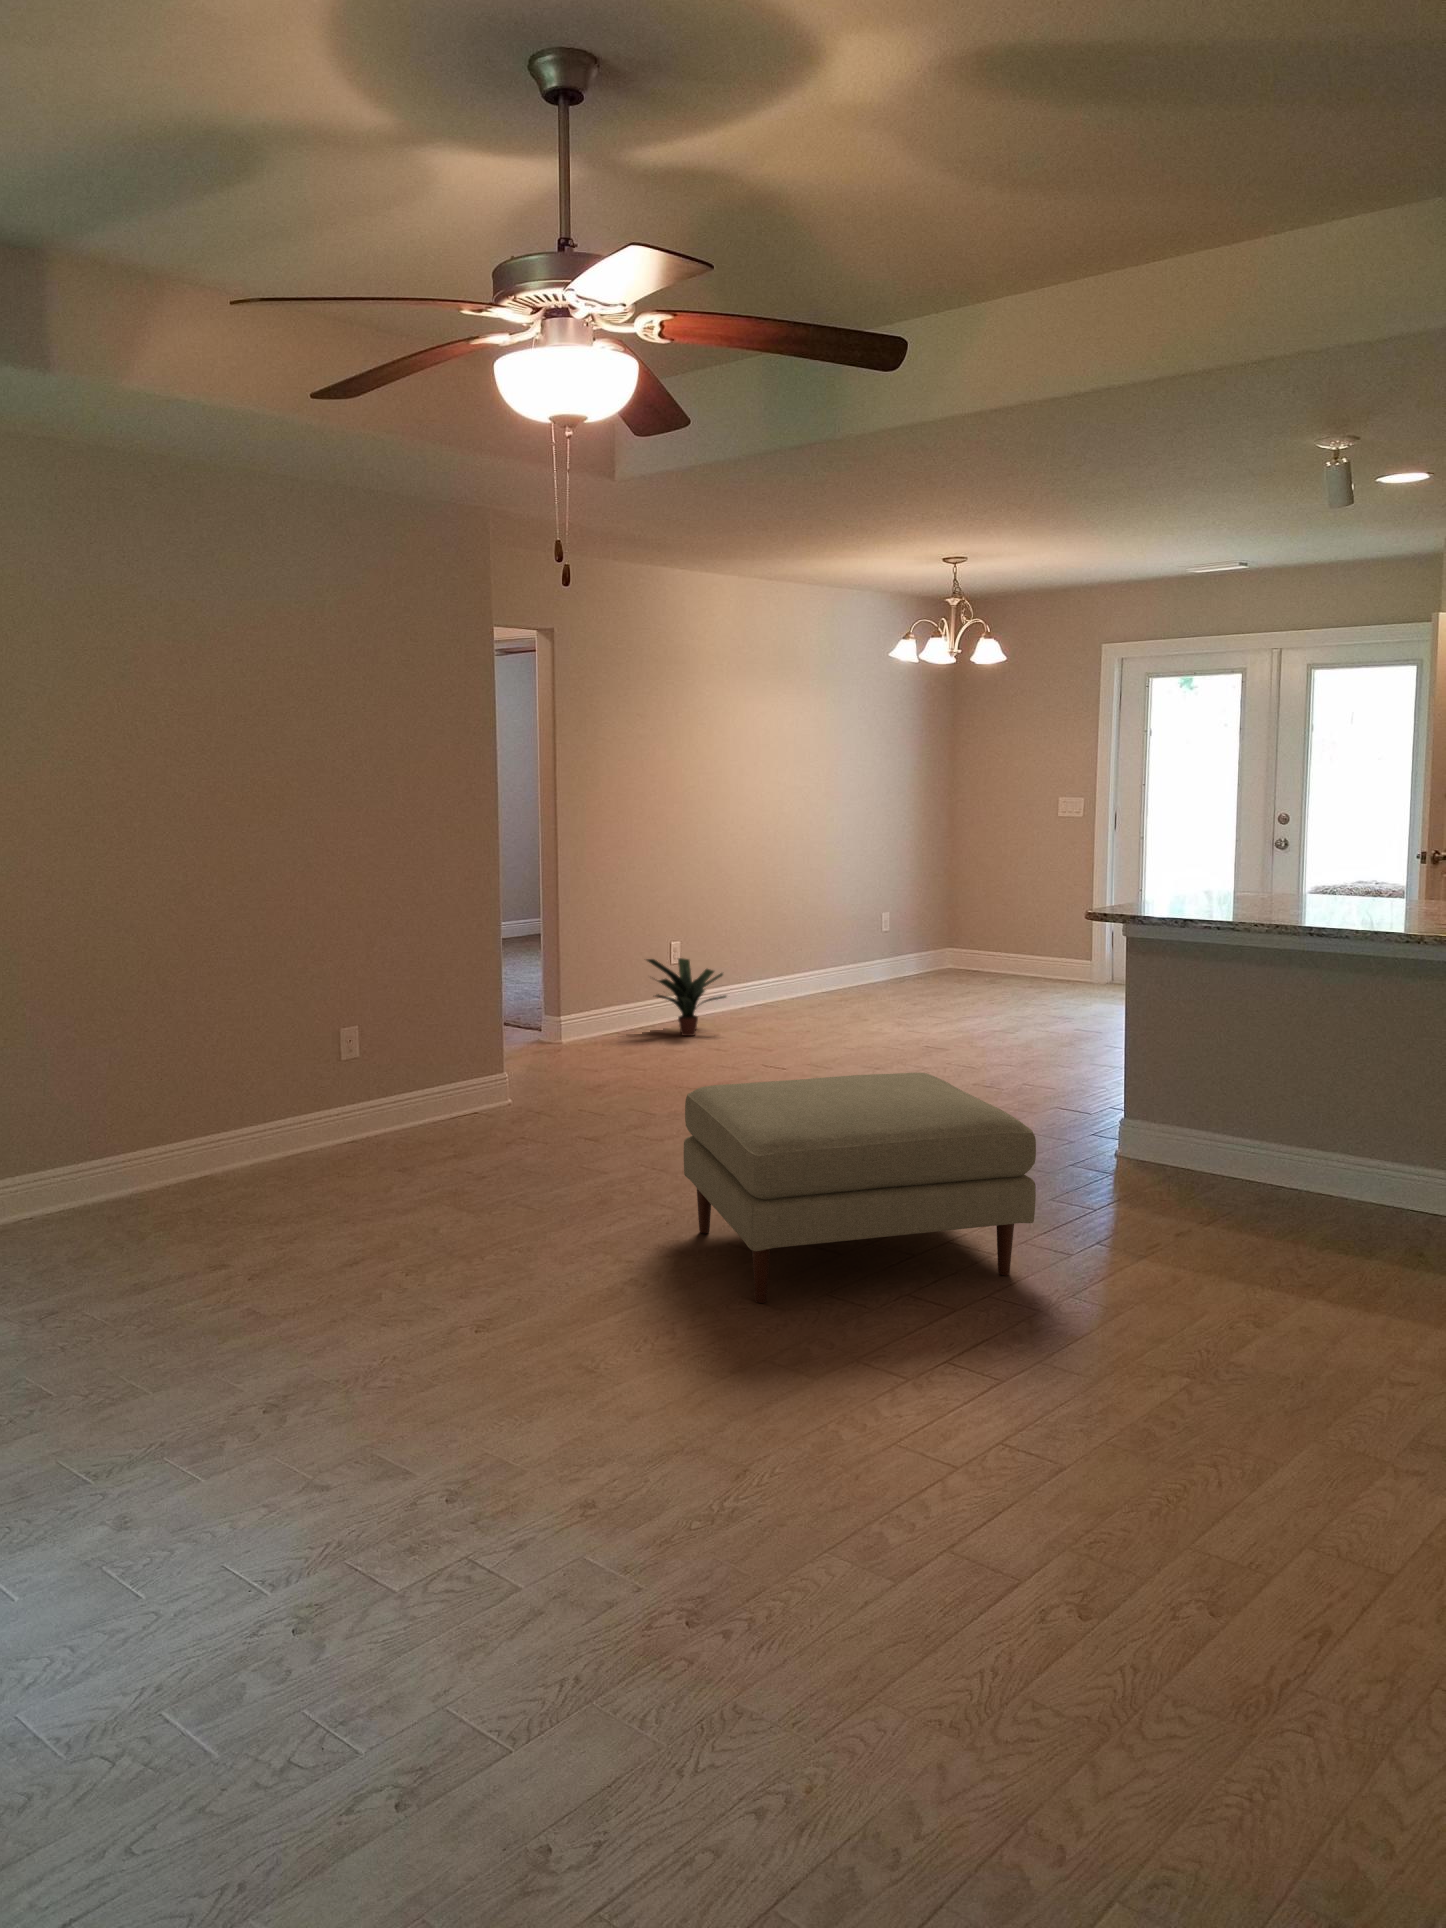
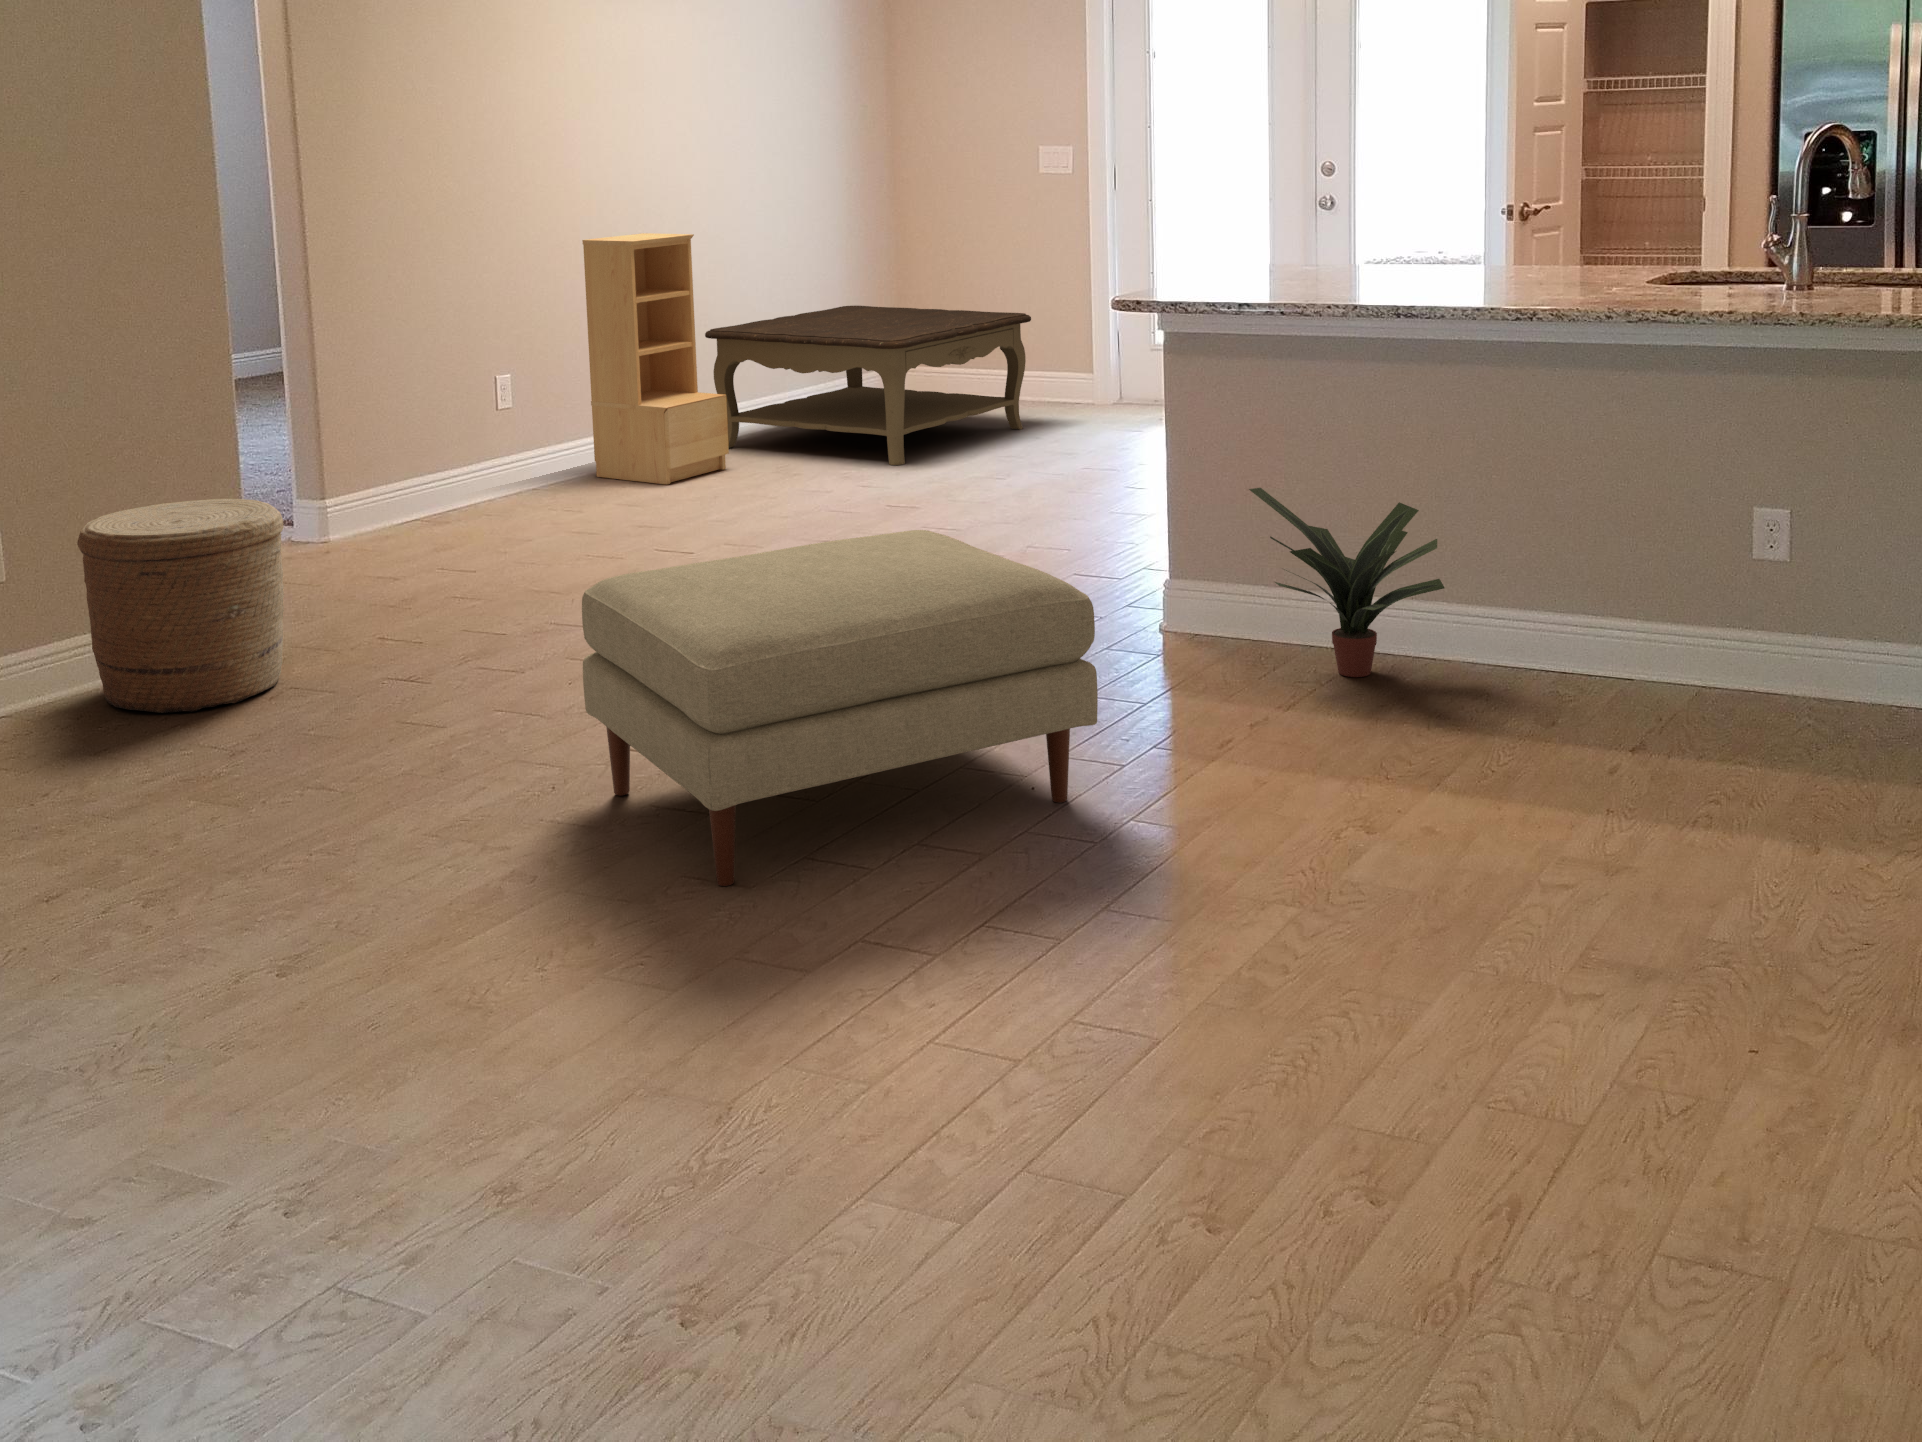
bookshelf: none [728,854,819,1027] -> present [582,233,729,485]
coffee table: none [808,911,1041,1026] -> present [705,306,1031,465]
potted plant: present [647,958,726,1036] -> present [1249,488,1445,677]
woven basket: none [390,1013,513,1148] -> present [77,499,284,713]

